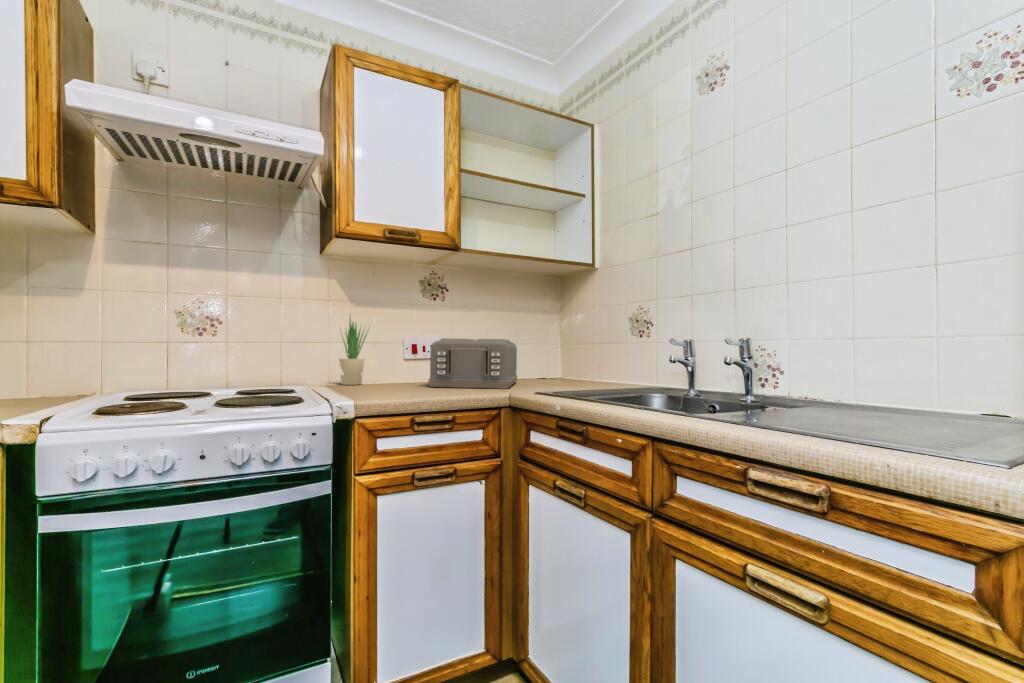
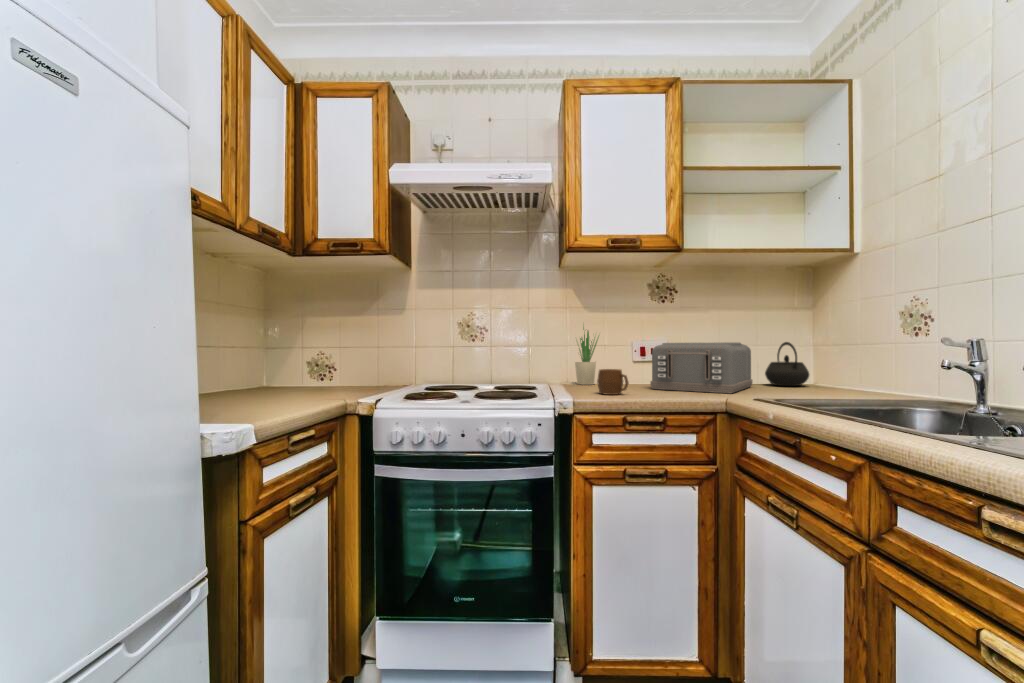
kettle: none [525,341,560,381] -> present [765,342,809,386]
mug: none [378,365,414,394] -> present [597,369,628,395]

